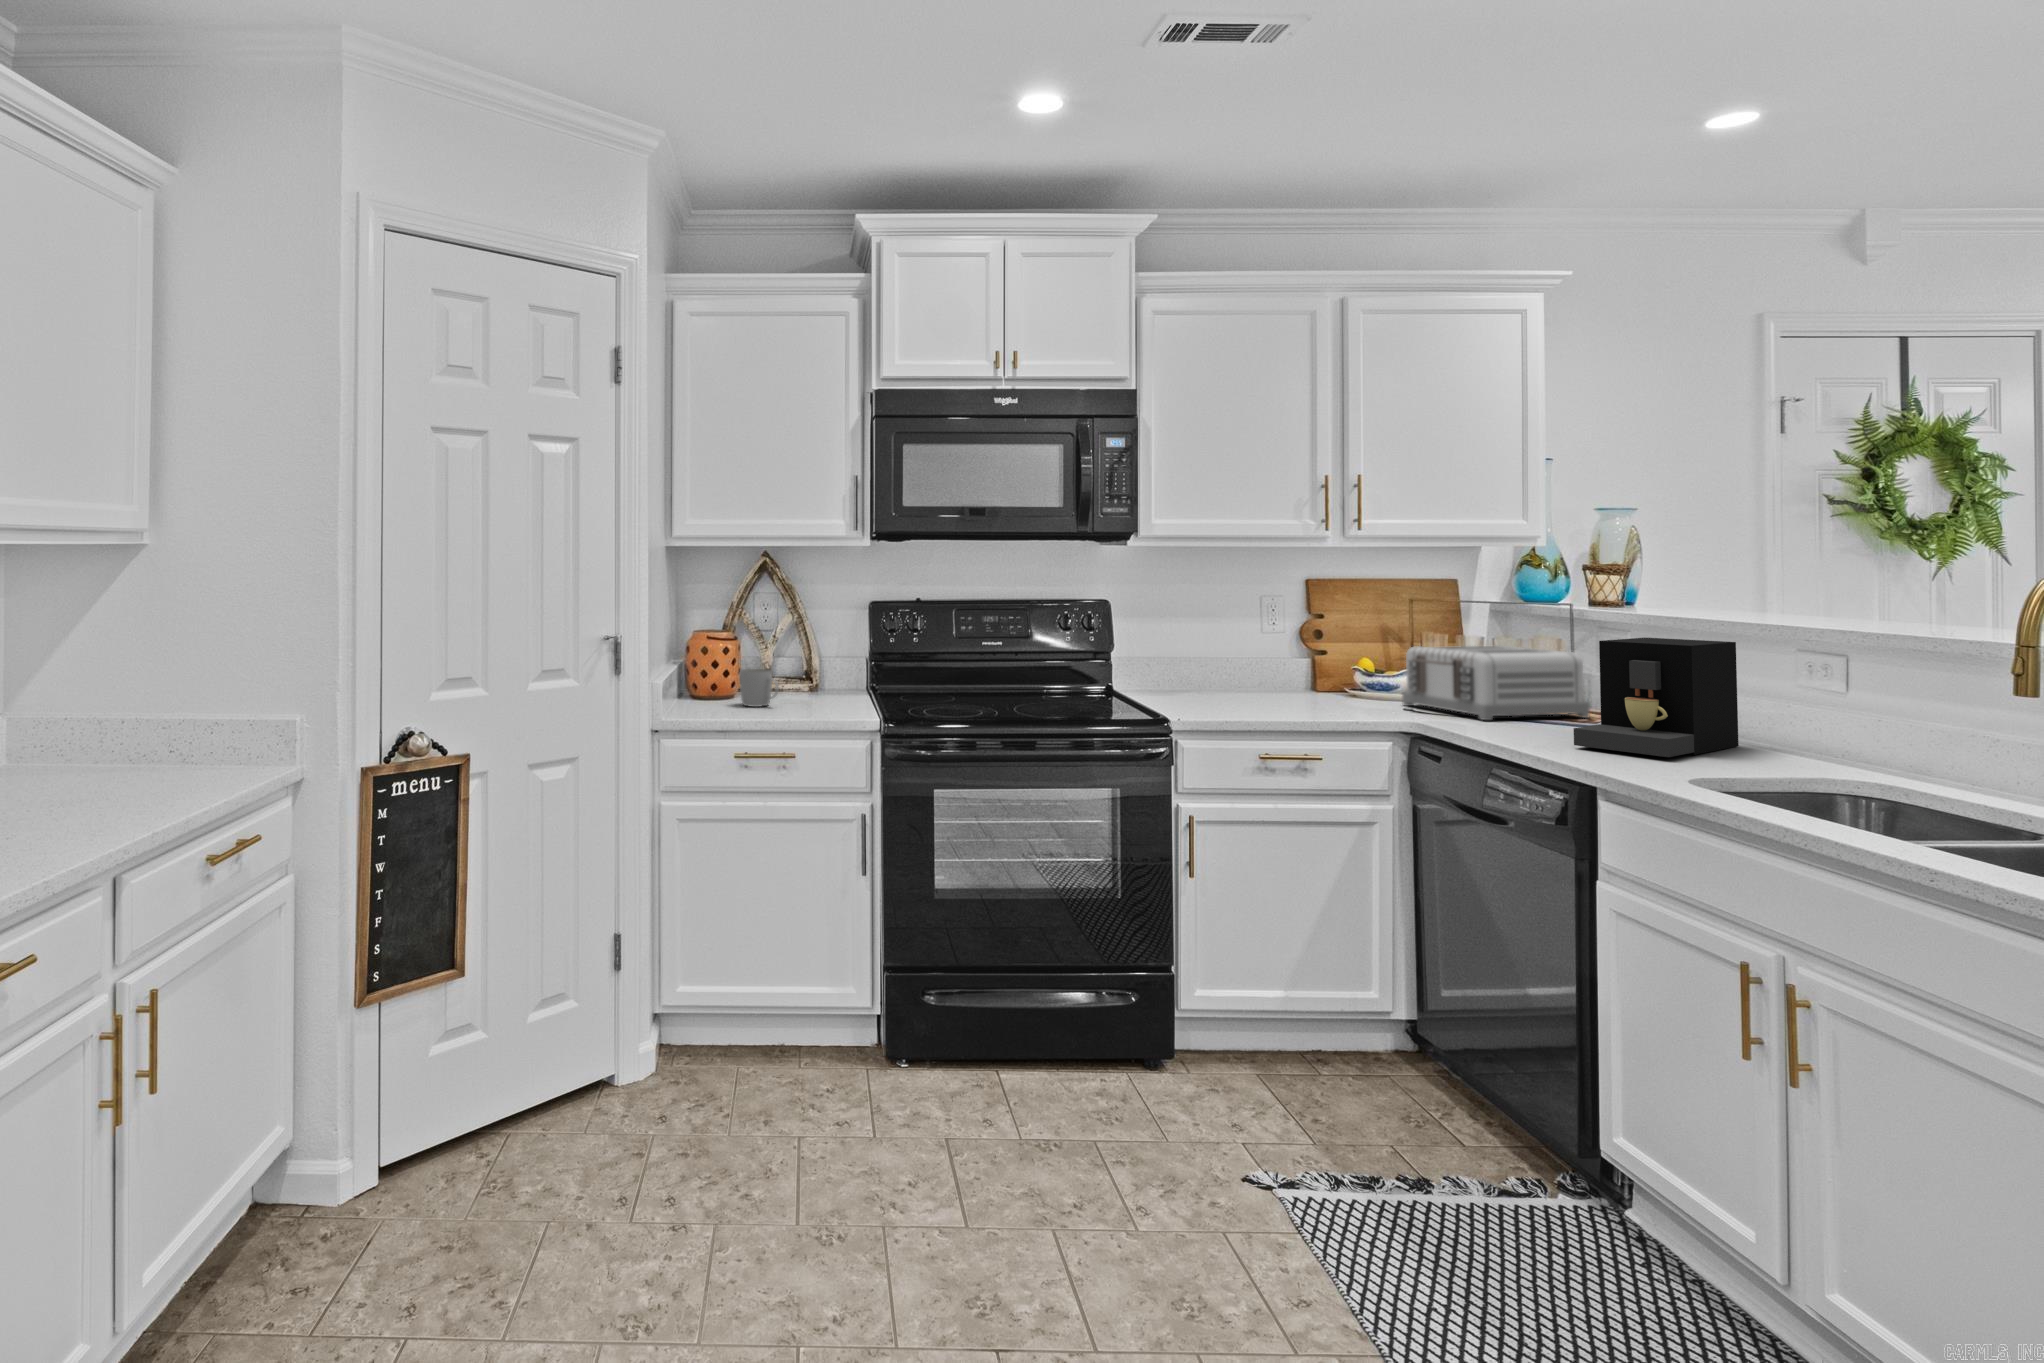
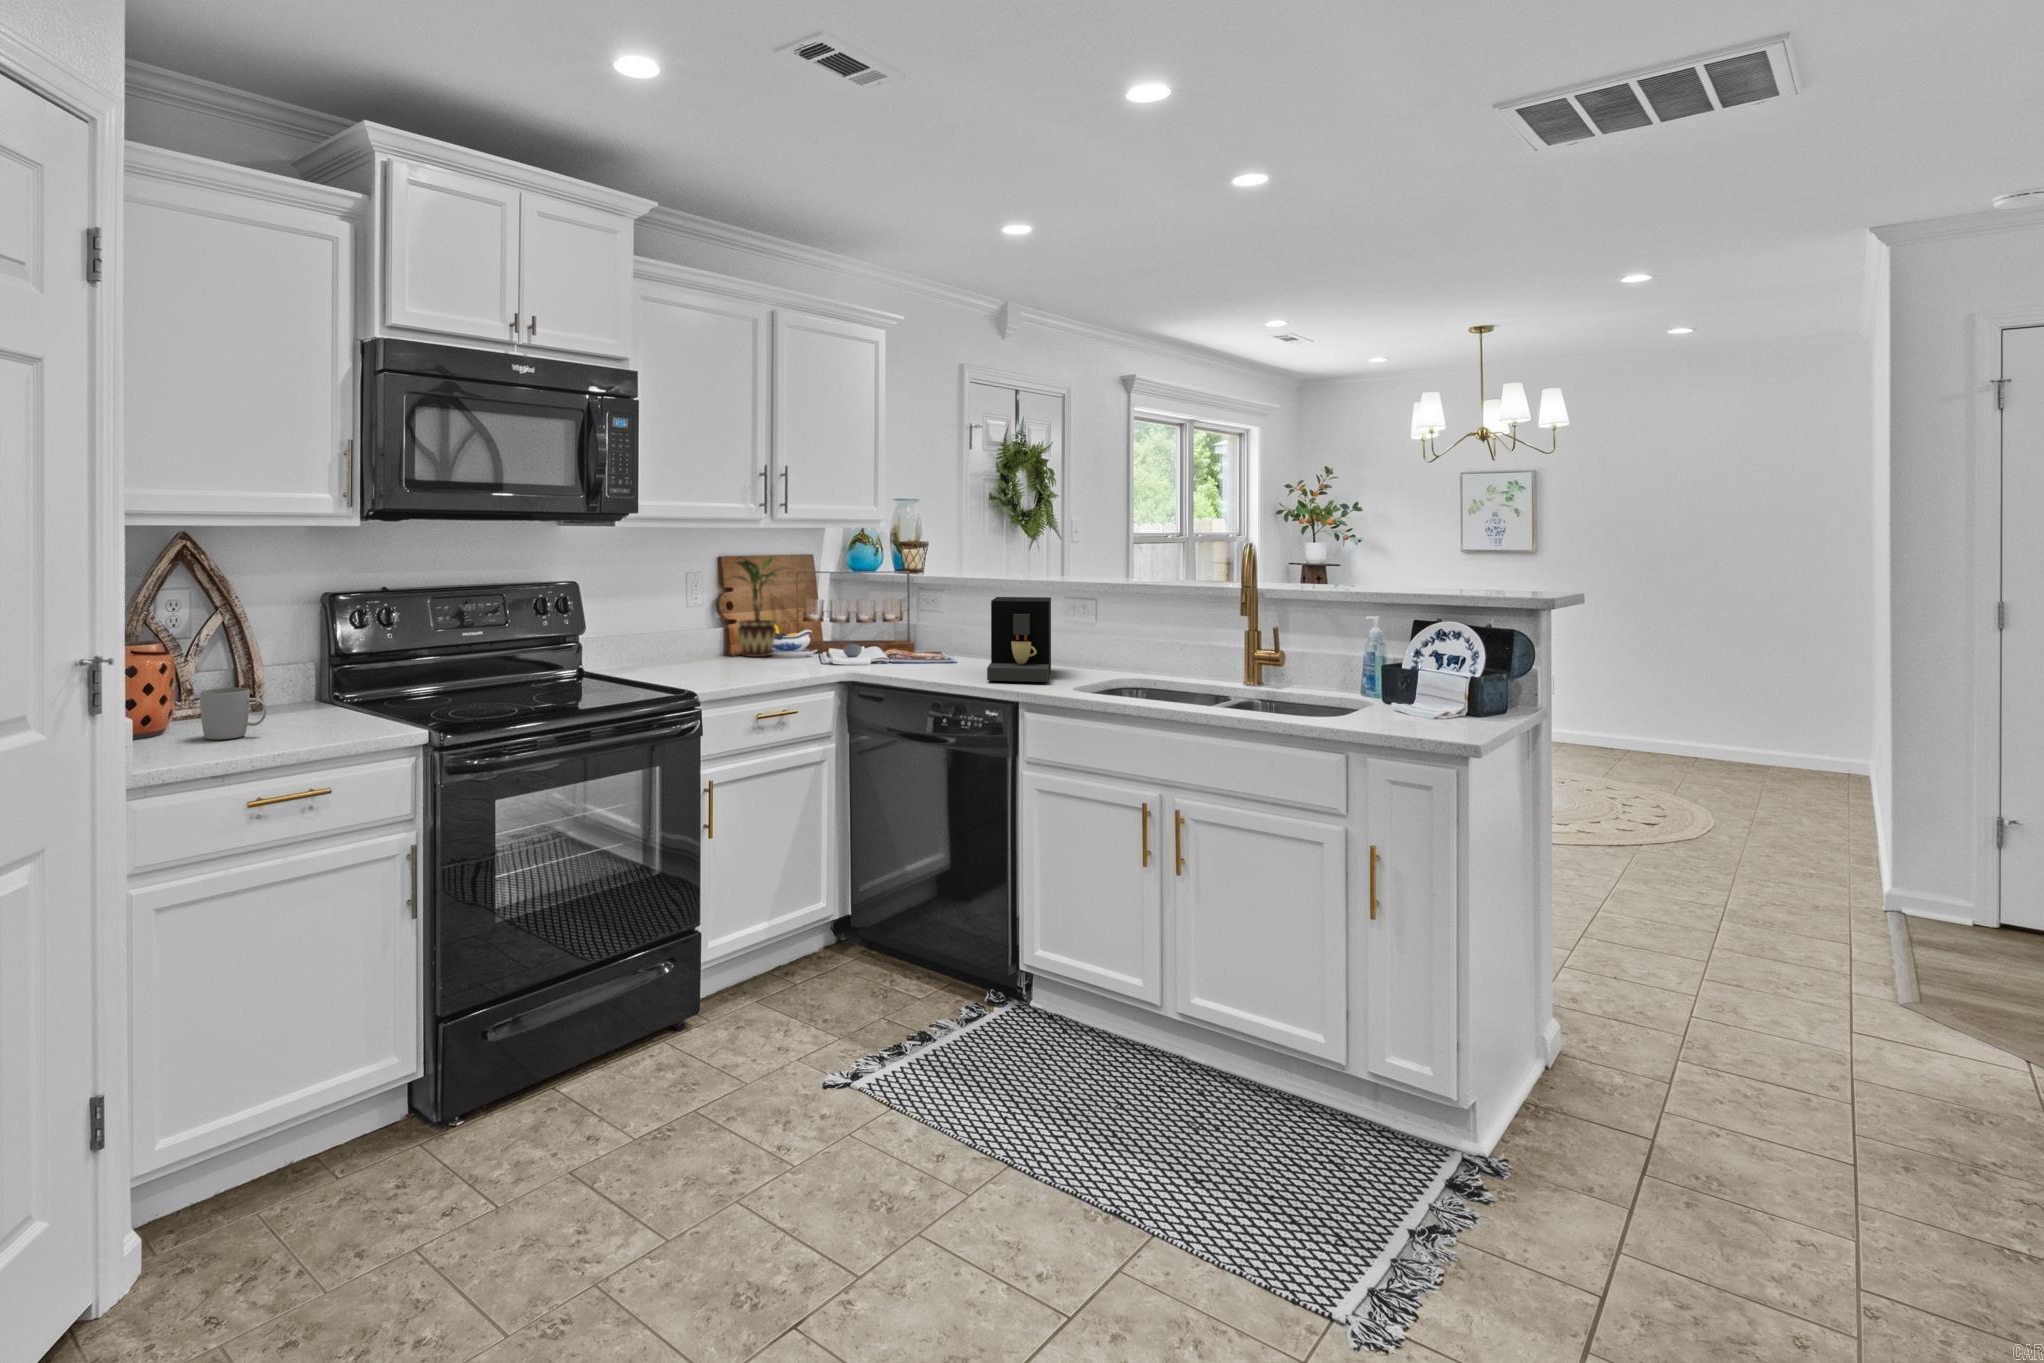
potted plant: none [1303,581,1390,693] -> present [733,557,793,657]
toaster: present [1402,645,1590,720] -> none [820,608,943,668]

